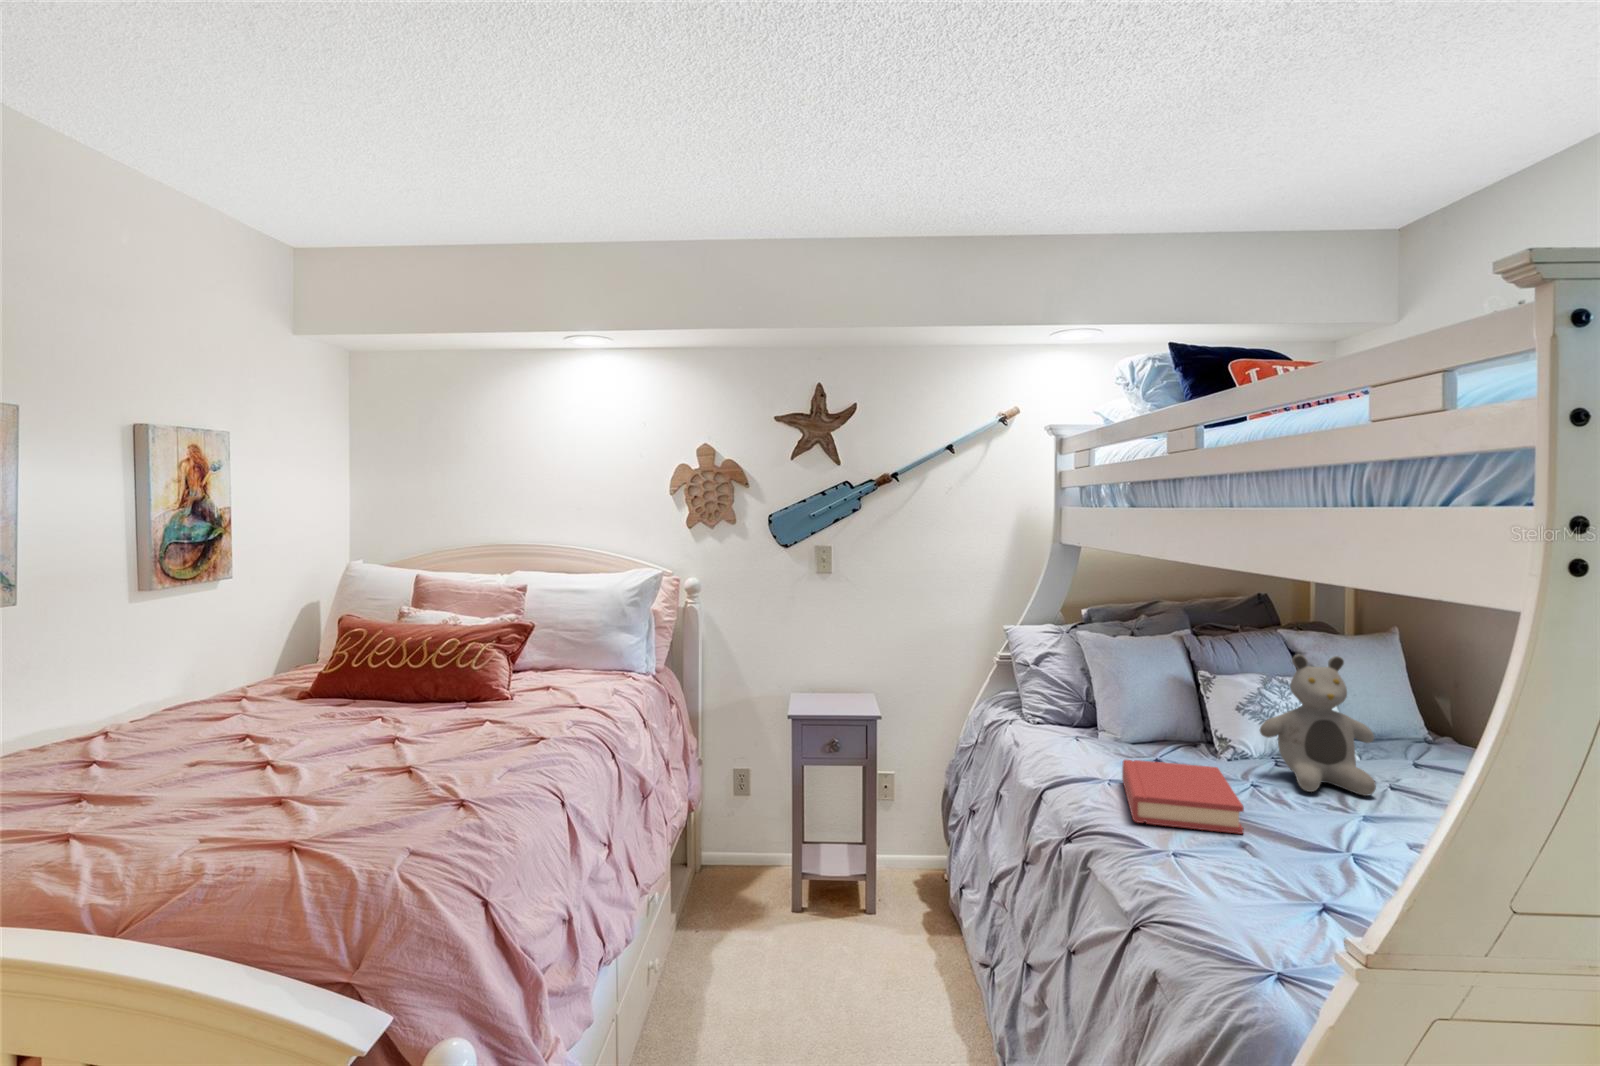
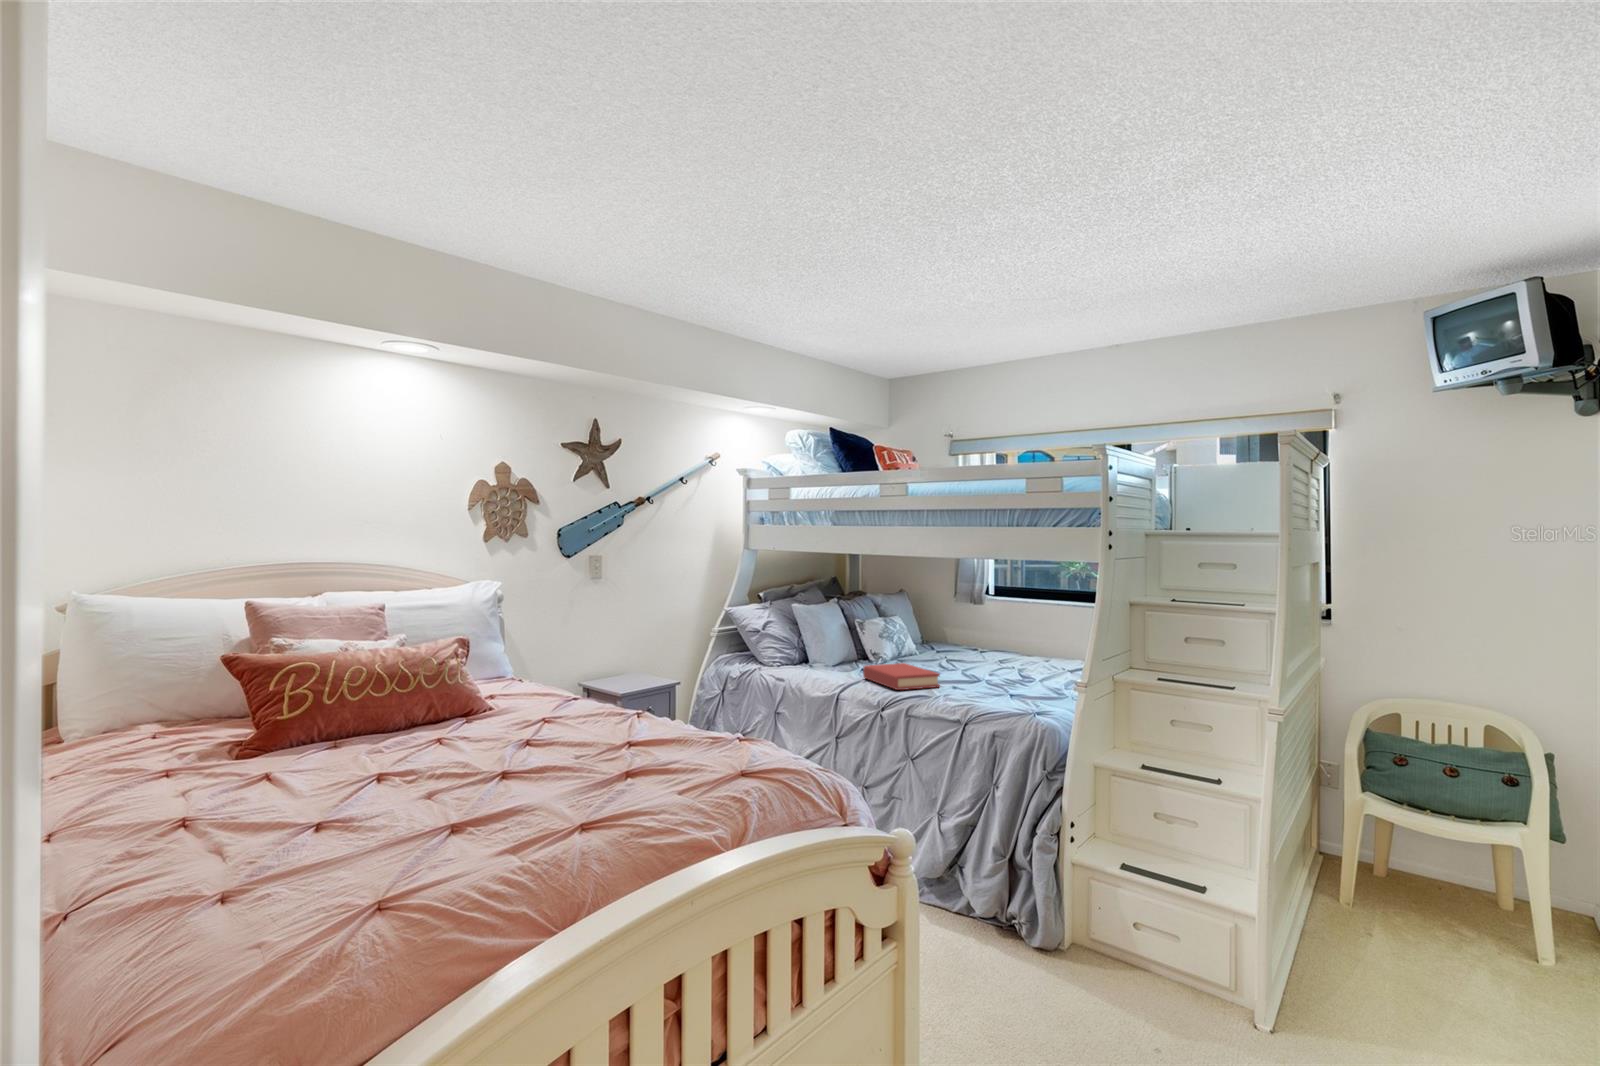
teddy bear: present [1260,655,1376,796] -> none [911,603,963,670]

